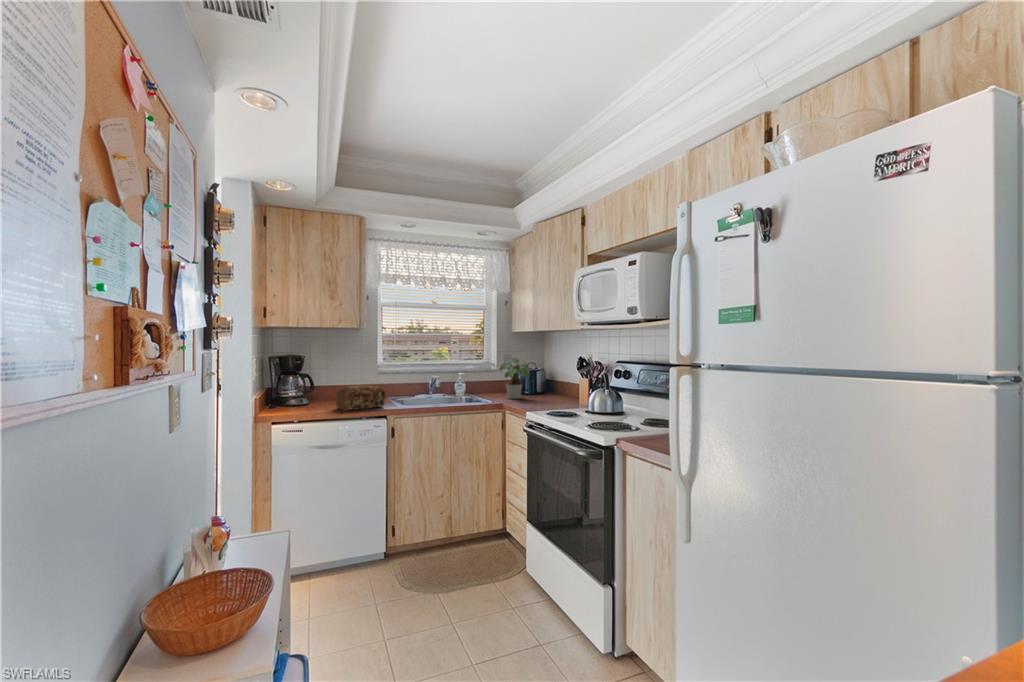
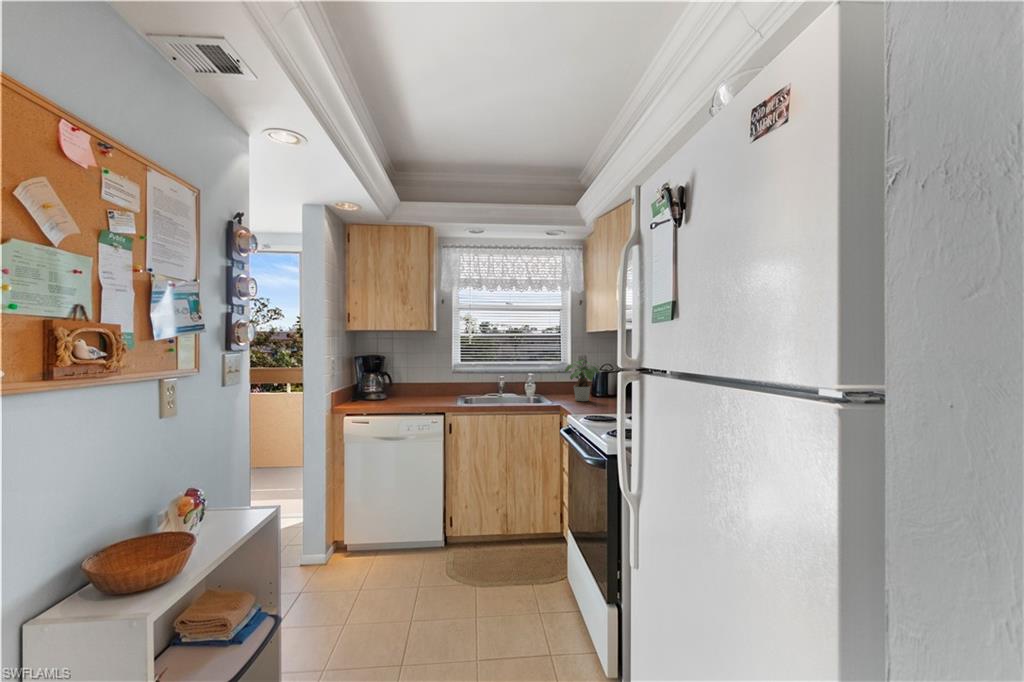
bread loaf: present [336,385,385,411] -> none [403,384,446,406]

